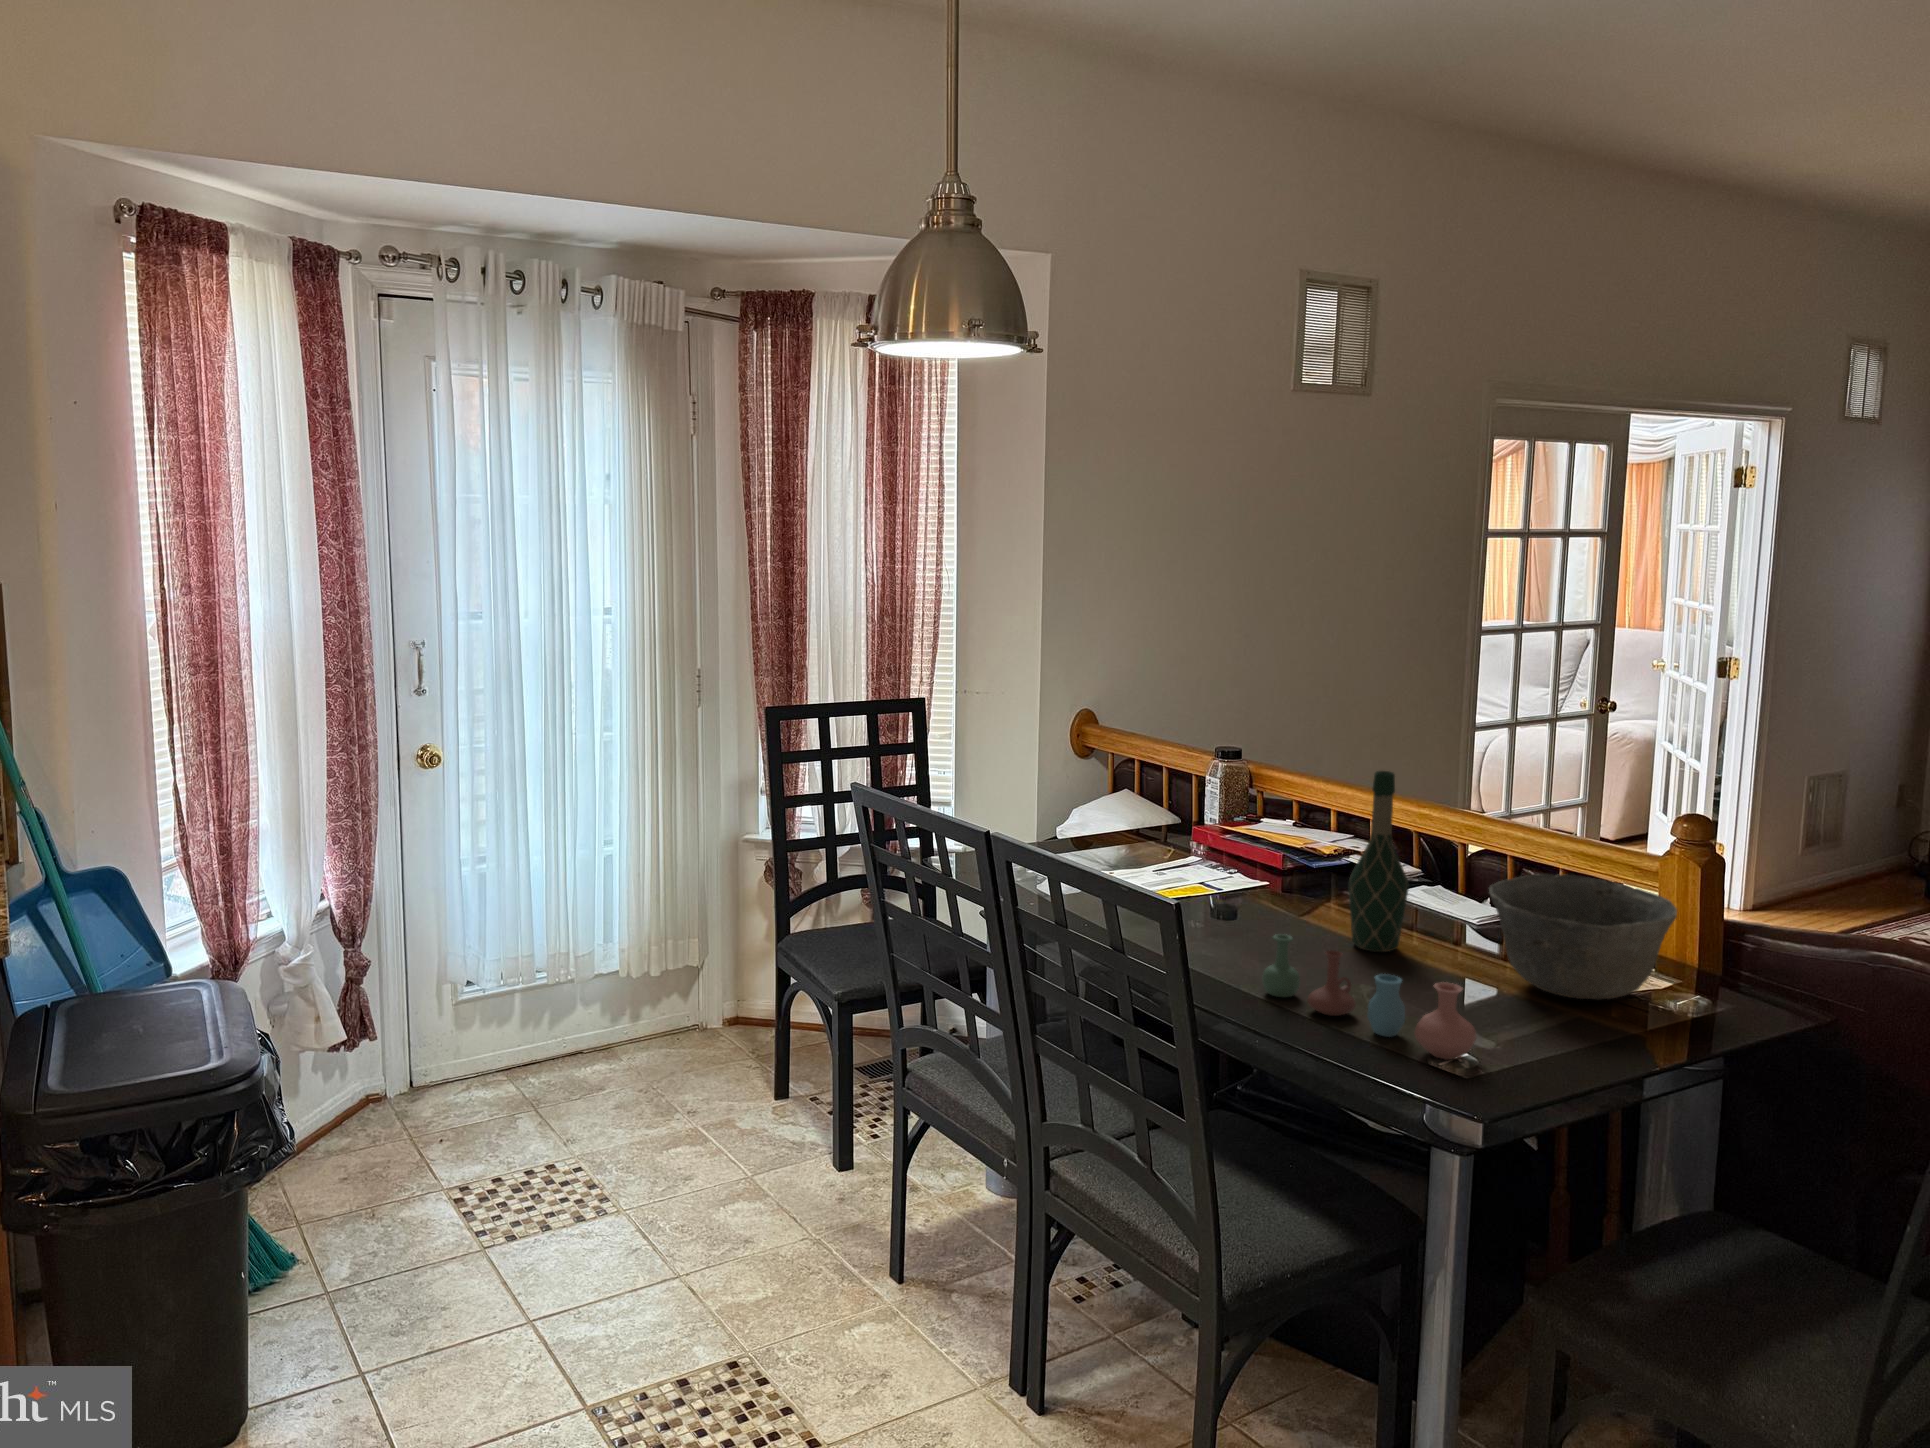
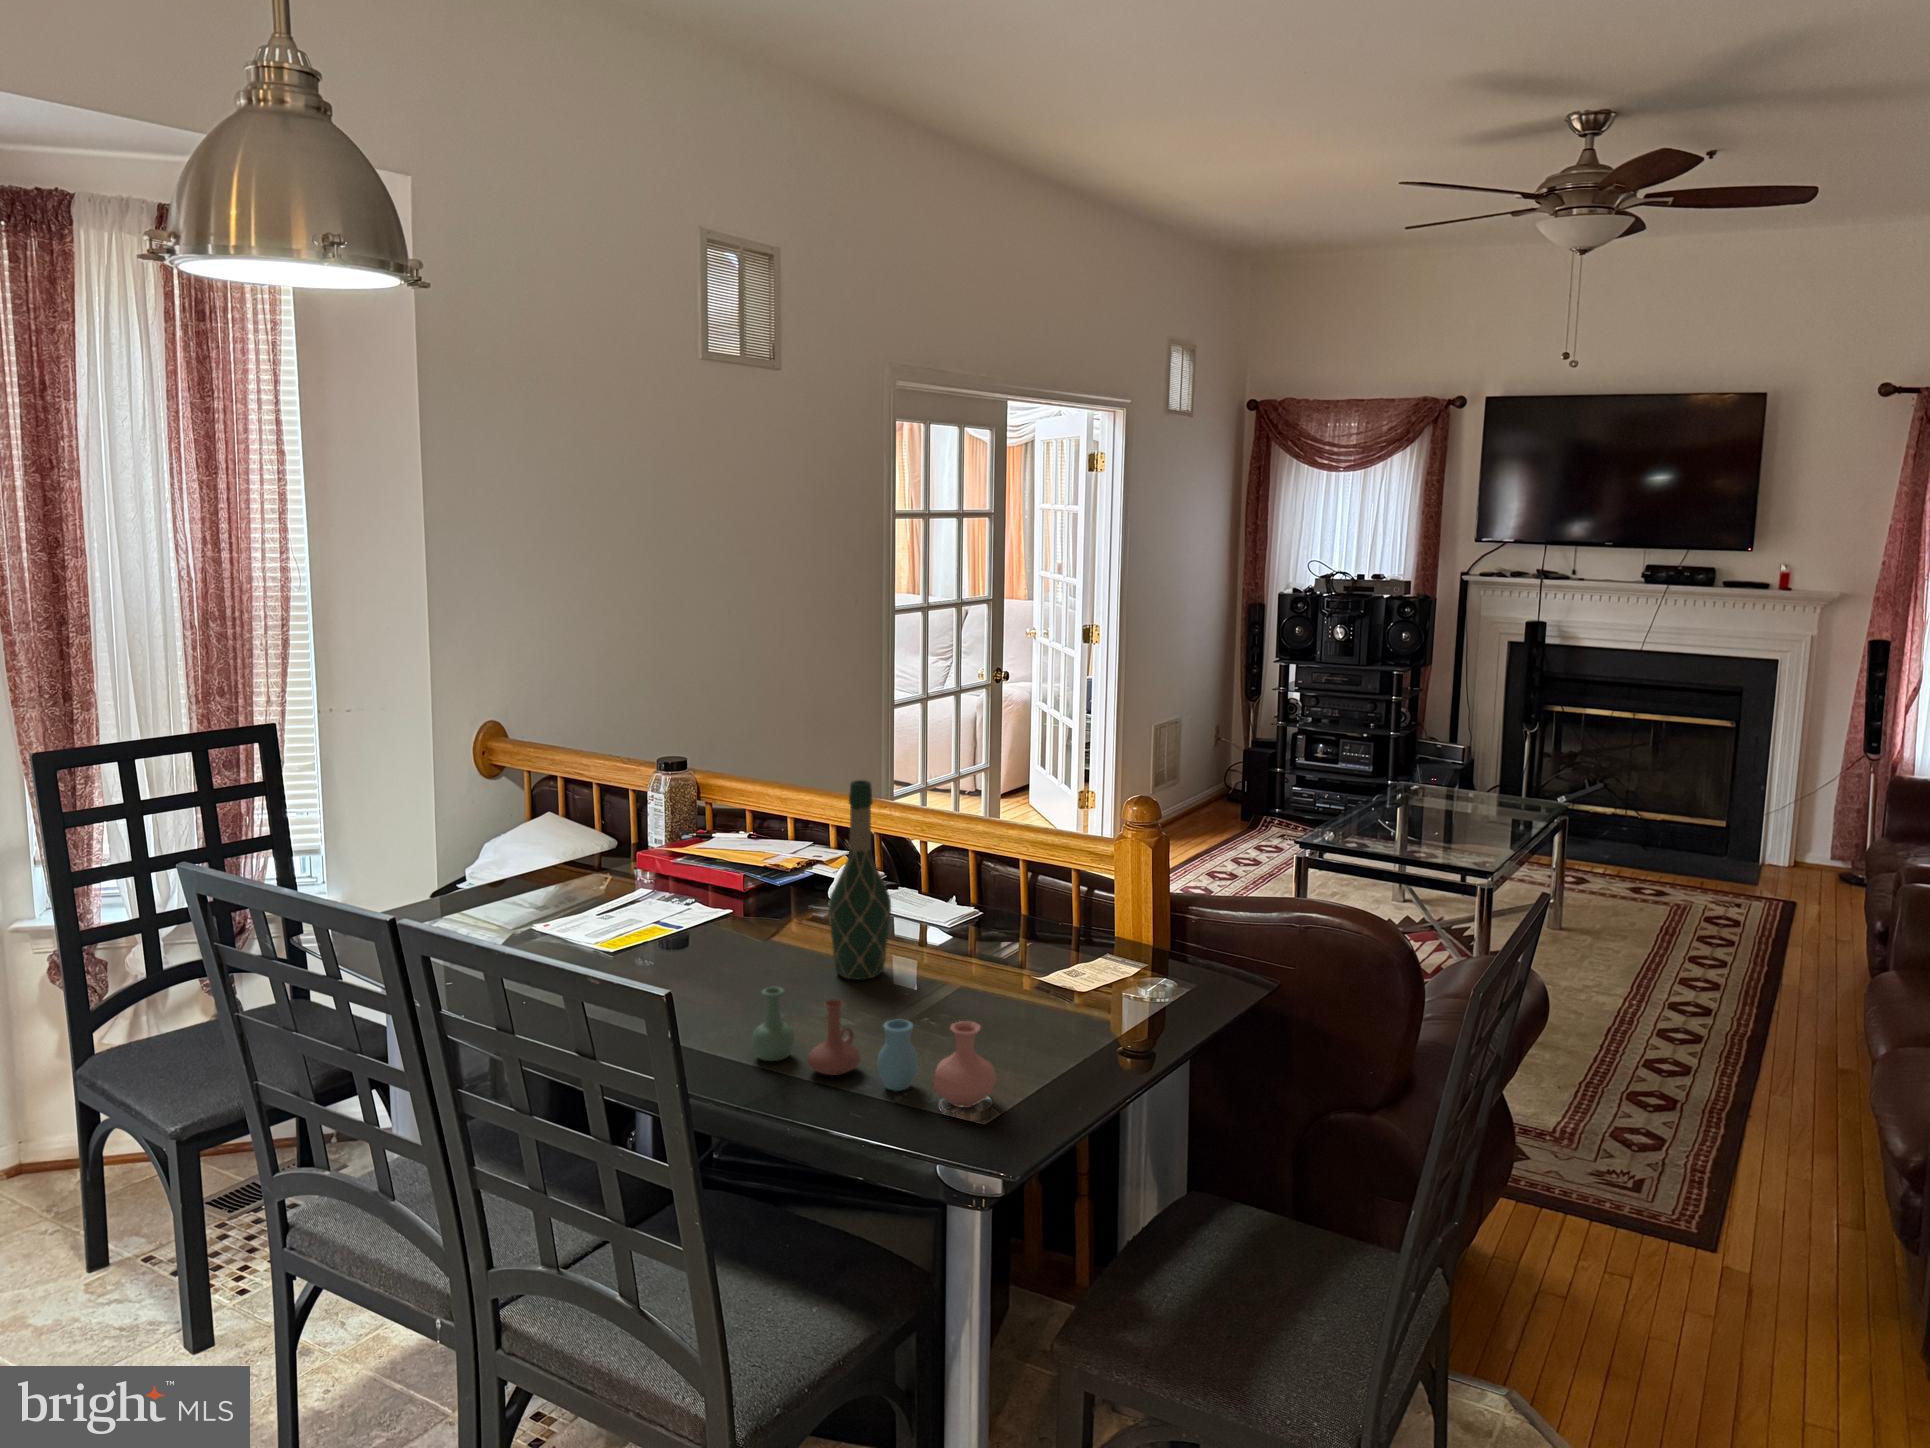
bowl: present [1489,874,1677,999] -> none [976,870,1152,1002]

